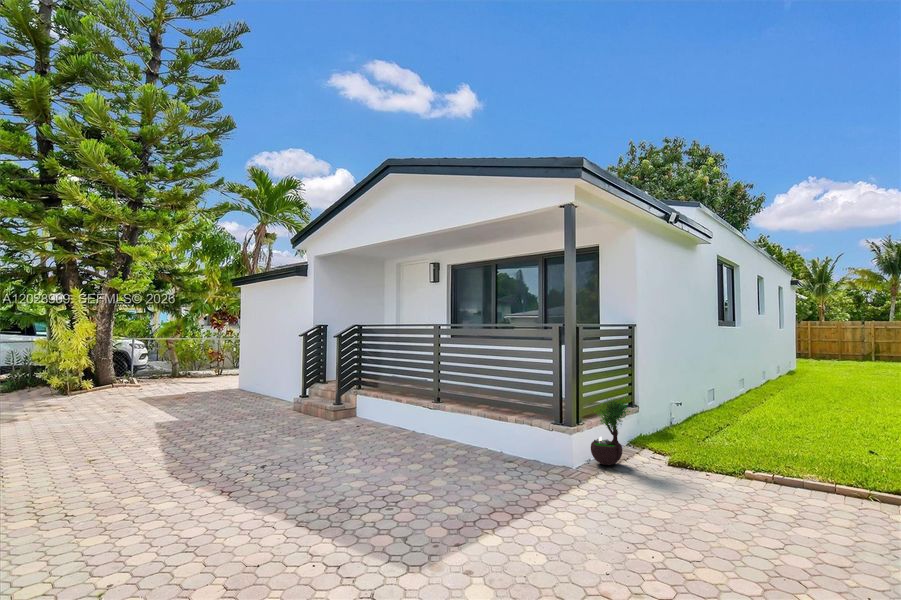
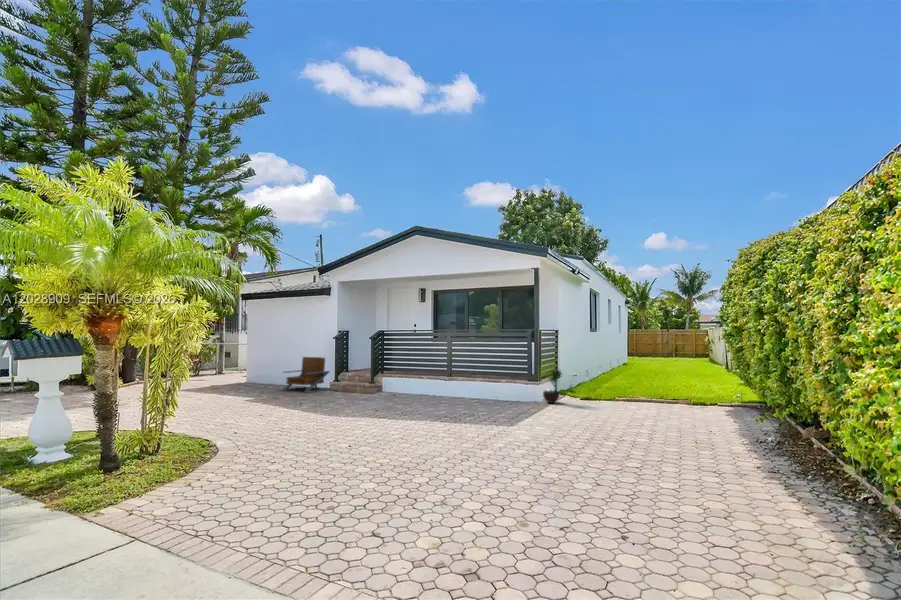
lounge chair: none [238,362,299,415] -> present [283,357,329,393]

